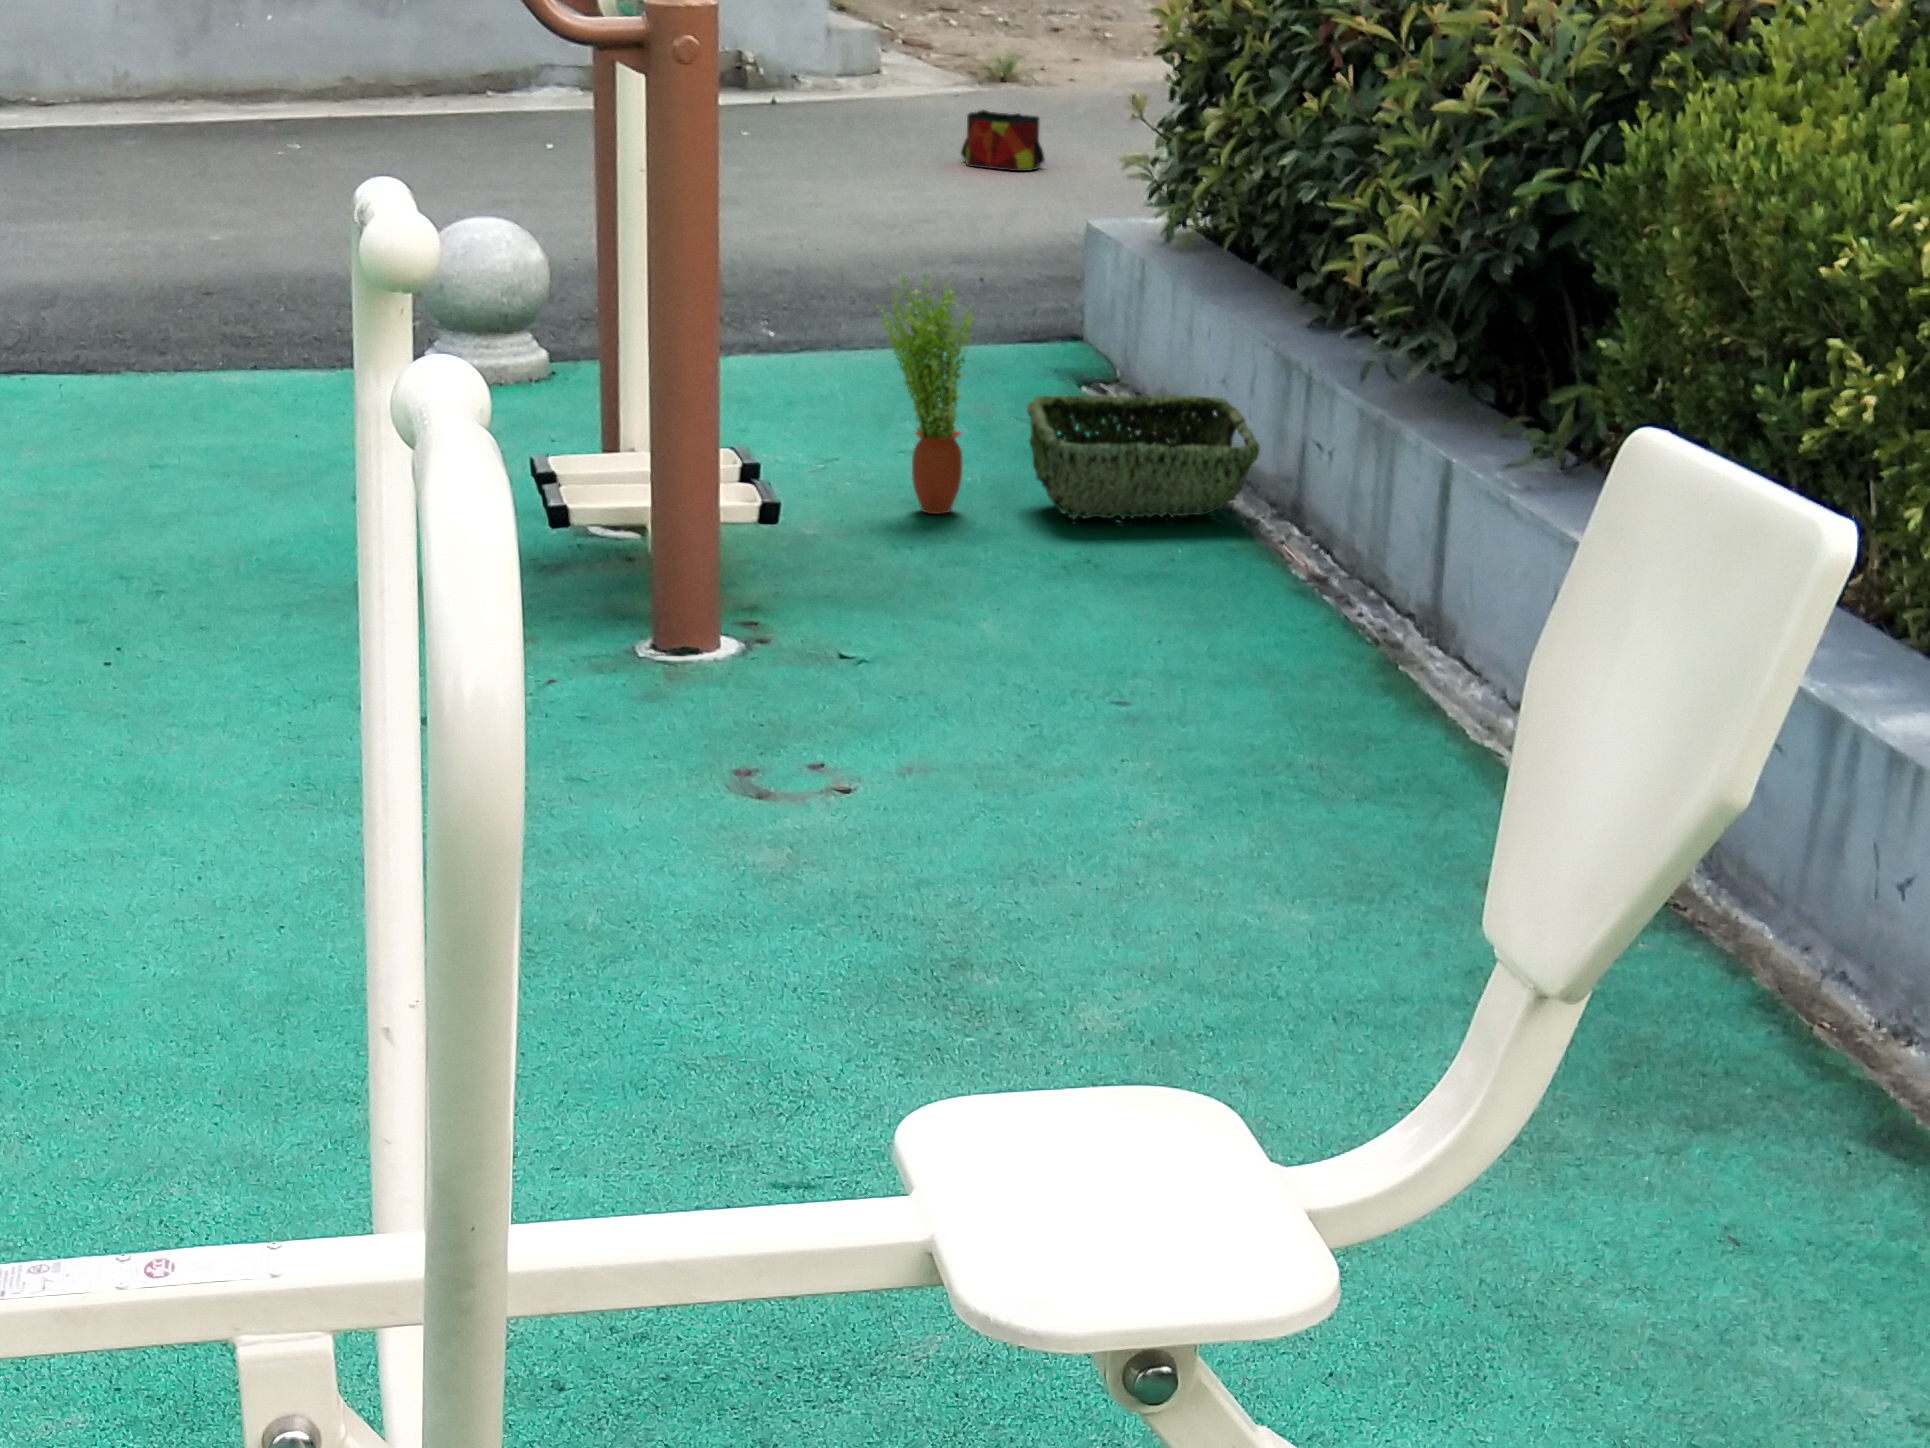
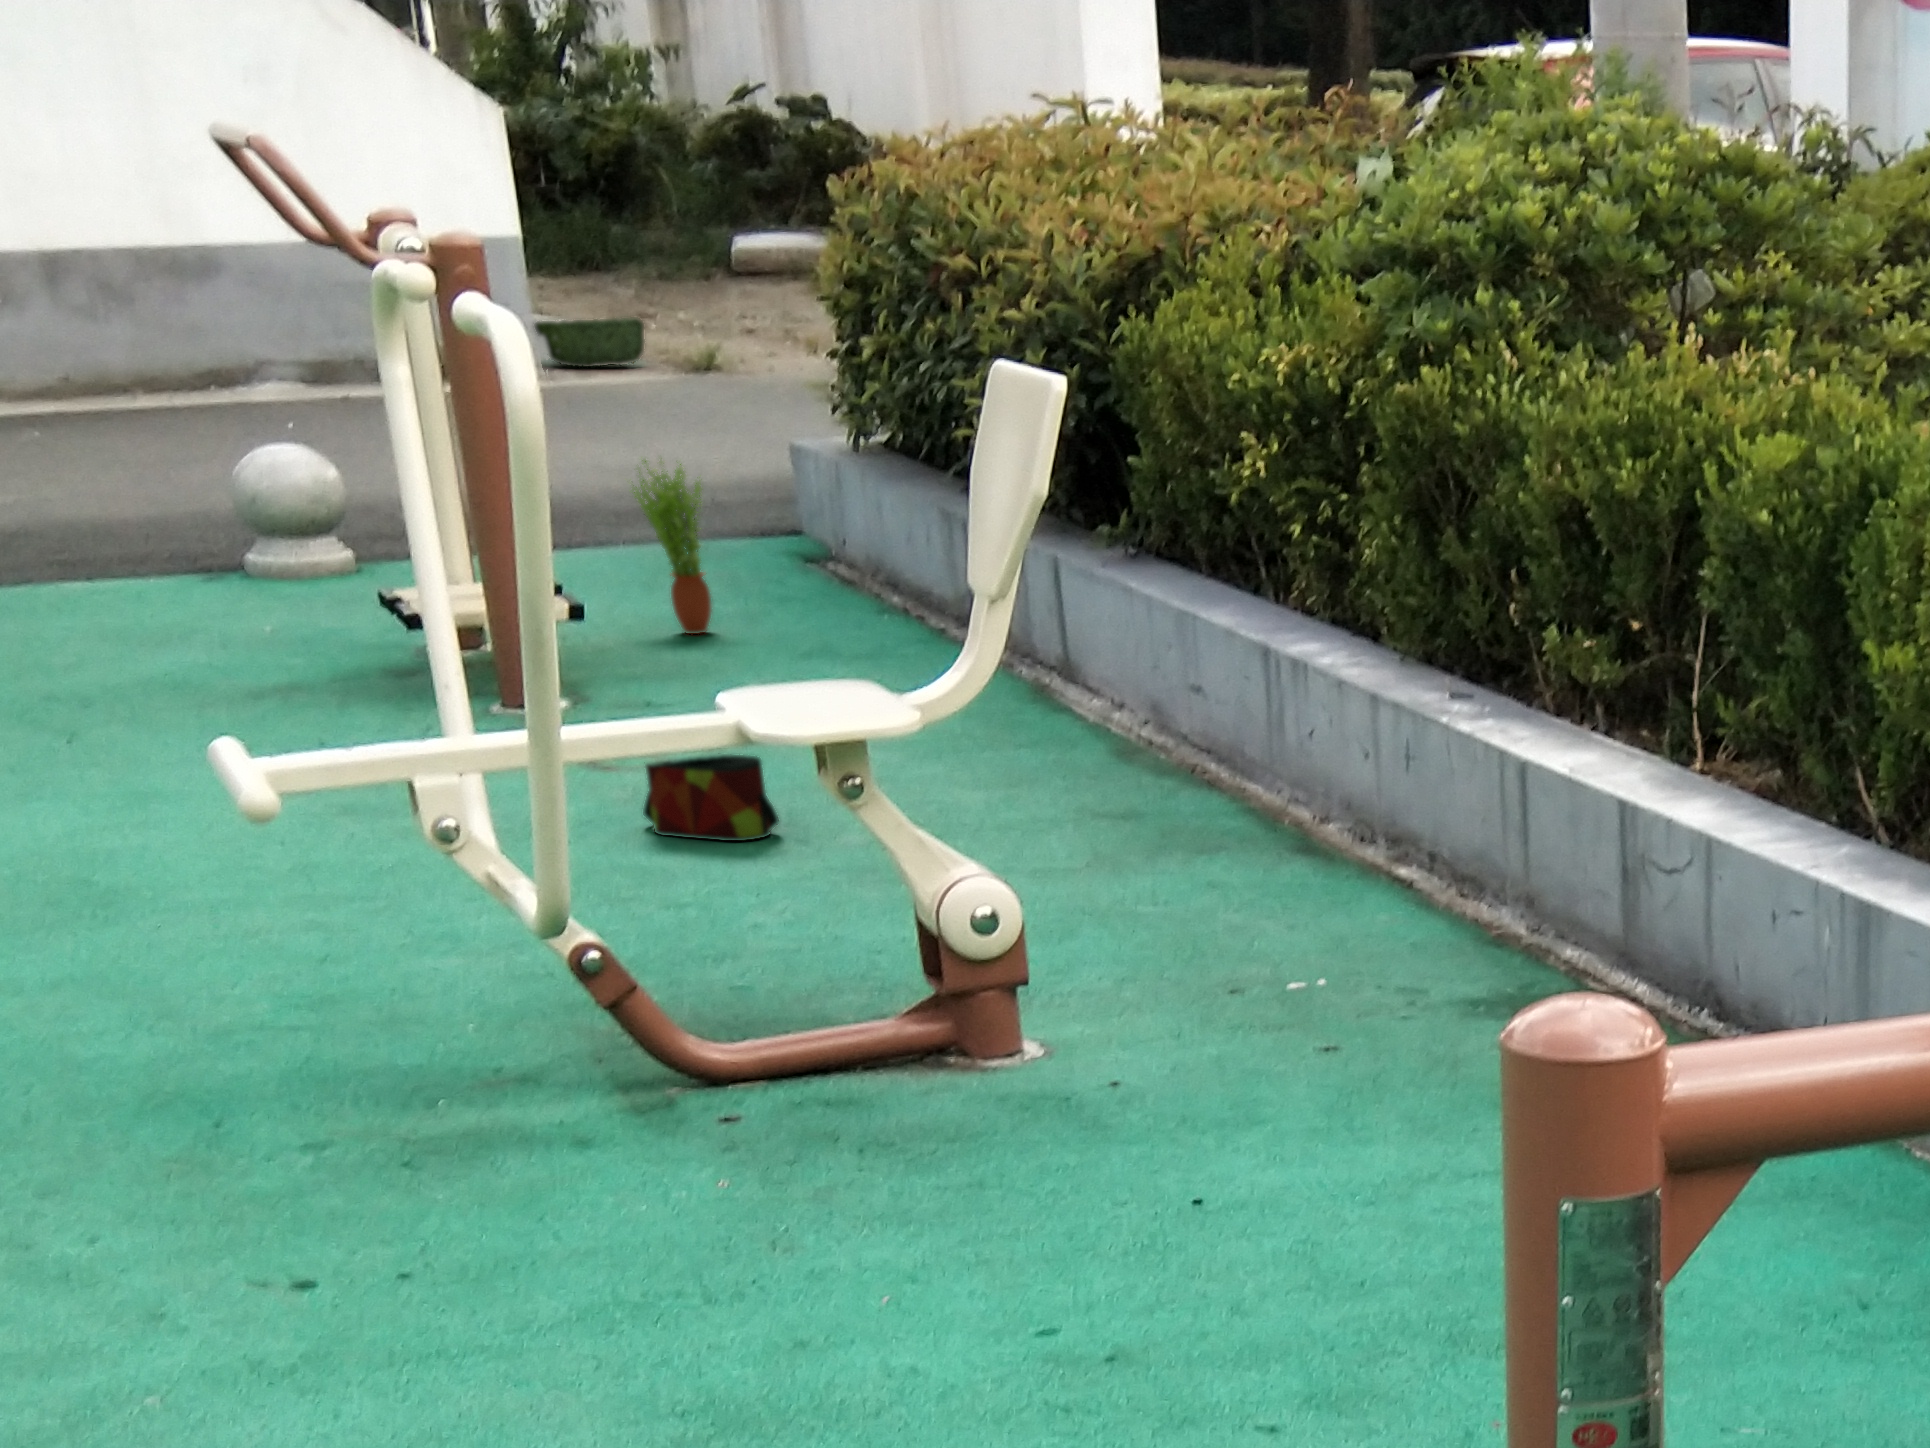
bag: present [961,110,1045,171] -> present [643,754,779,841]
woven basket: present [1027,395,1259,519] -> present [535,317,644,367]

